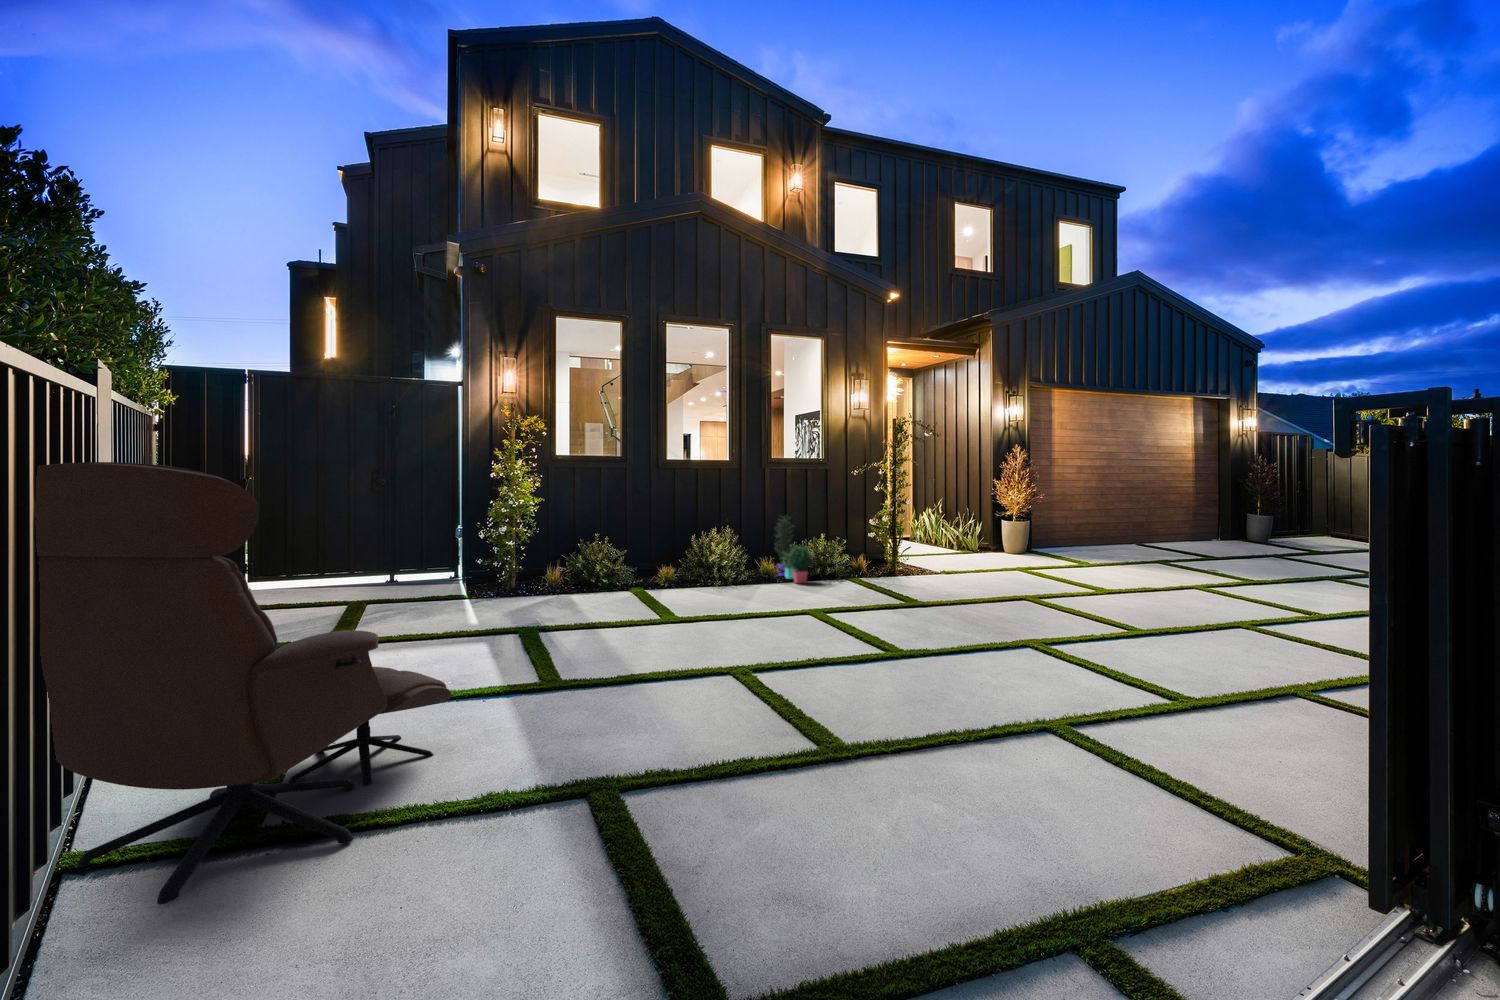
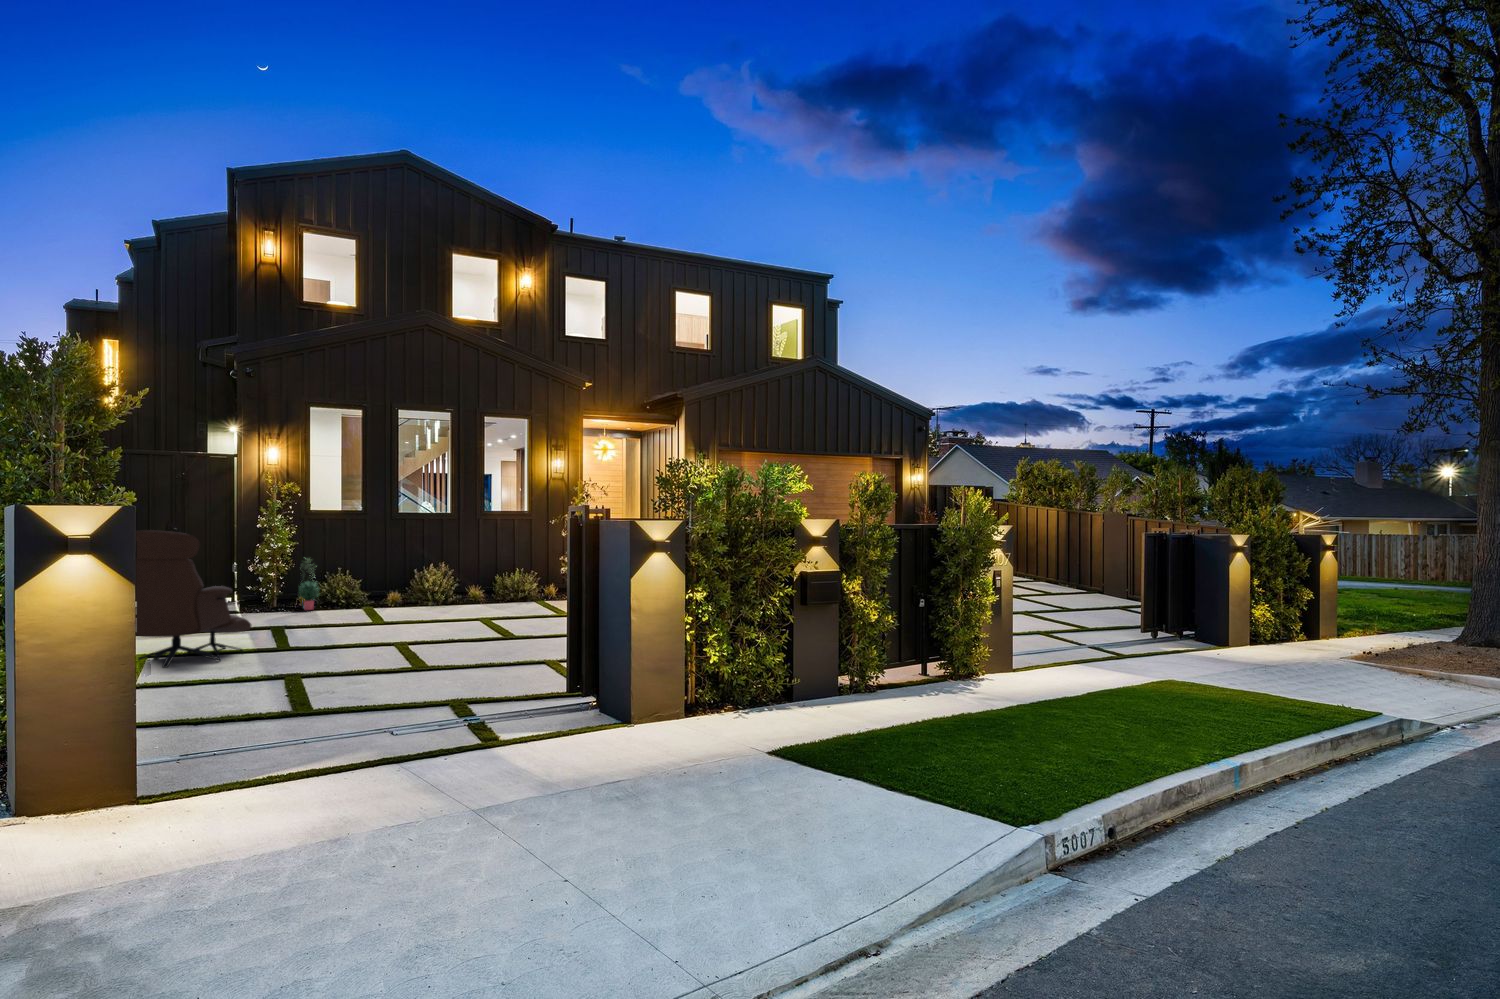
potted plant: present [775,516,812,583] -> present [299,558,319,610]

